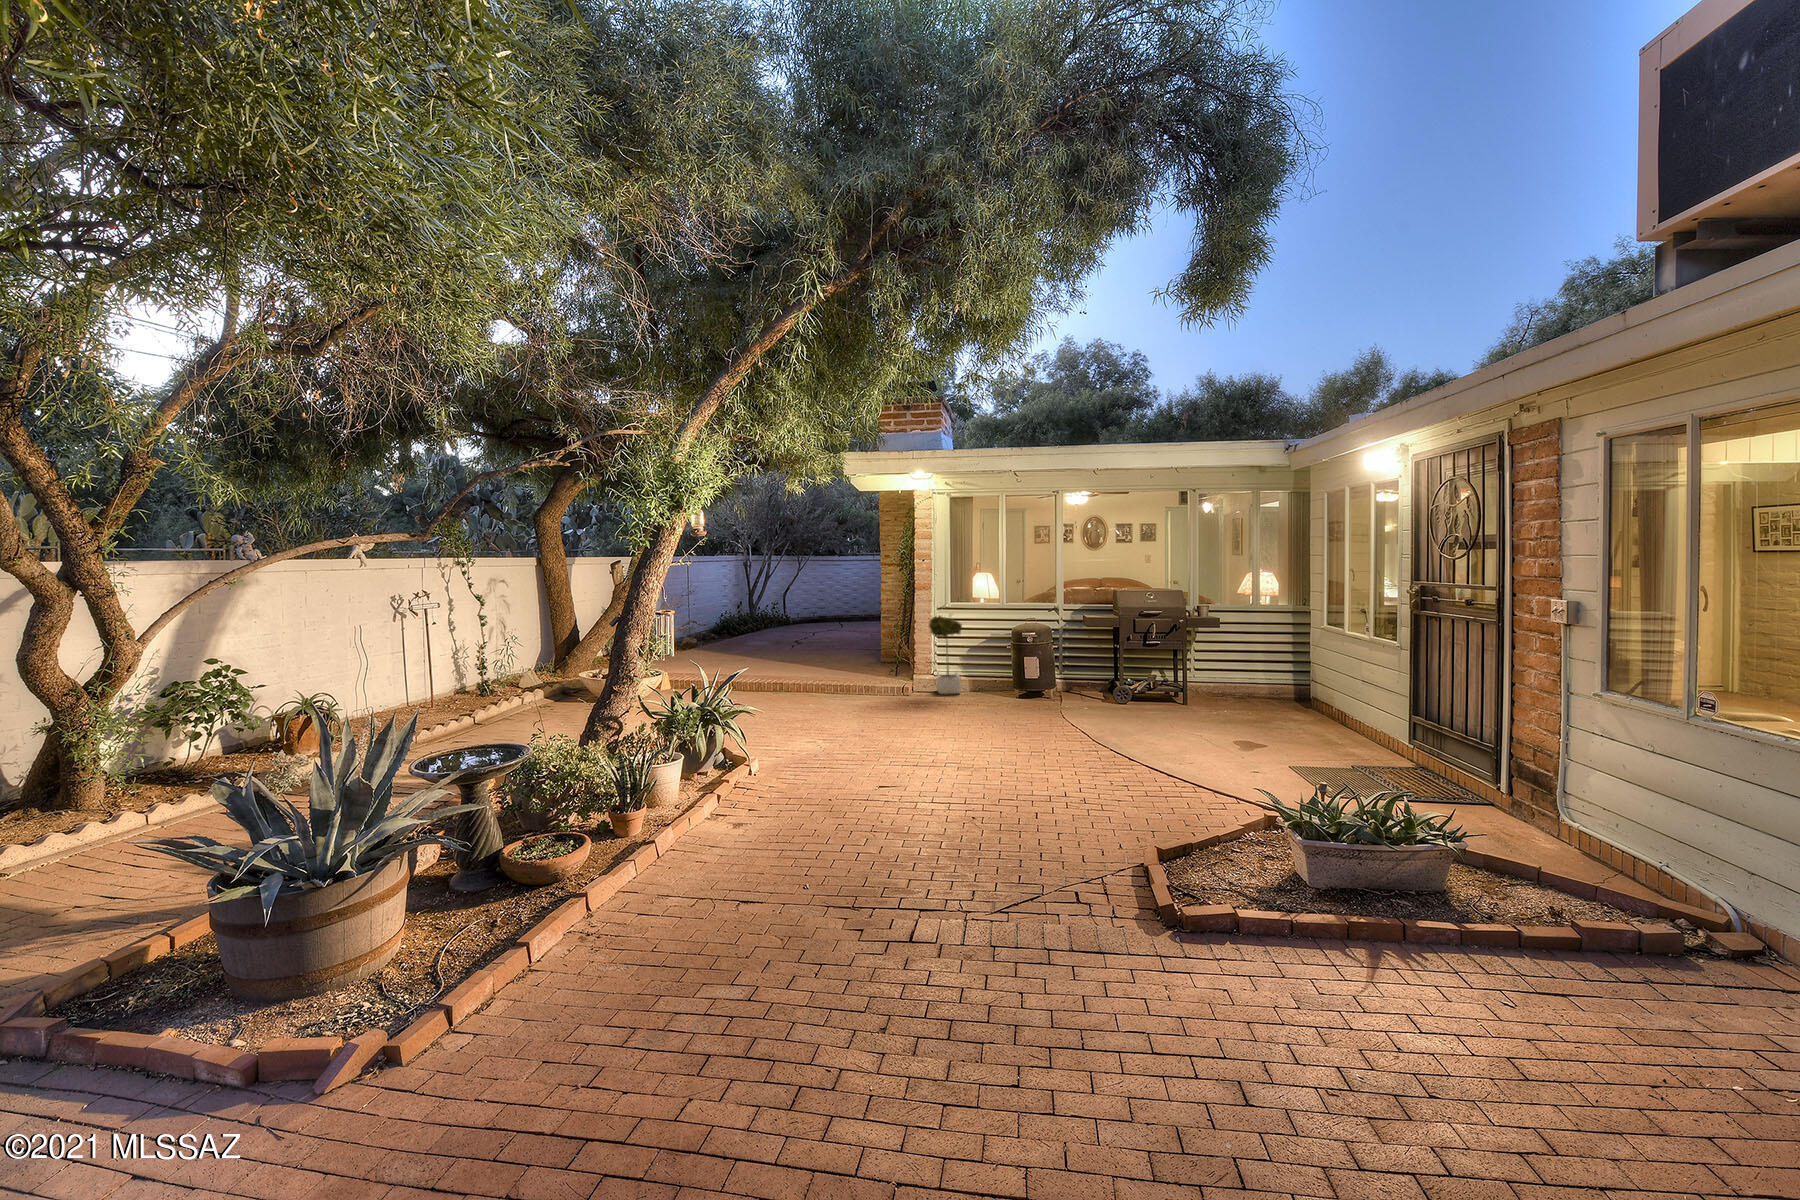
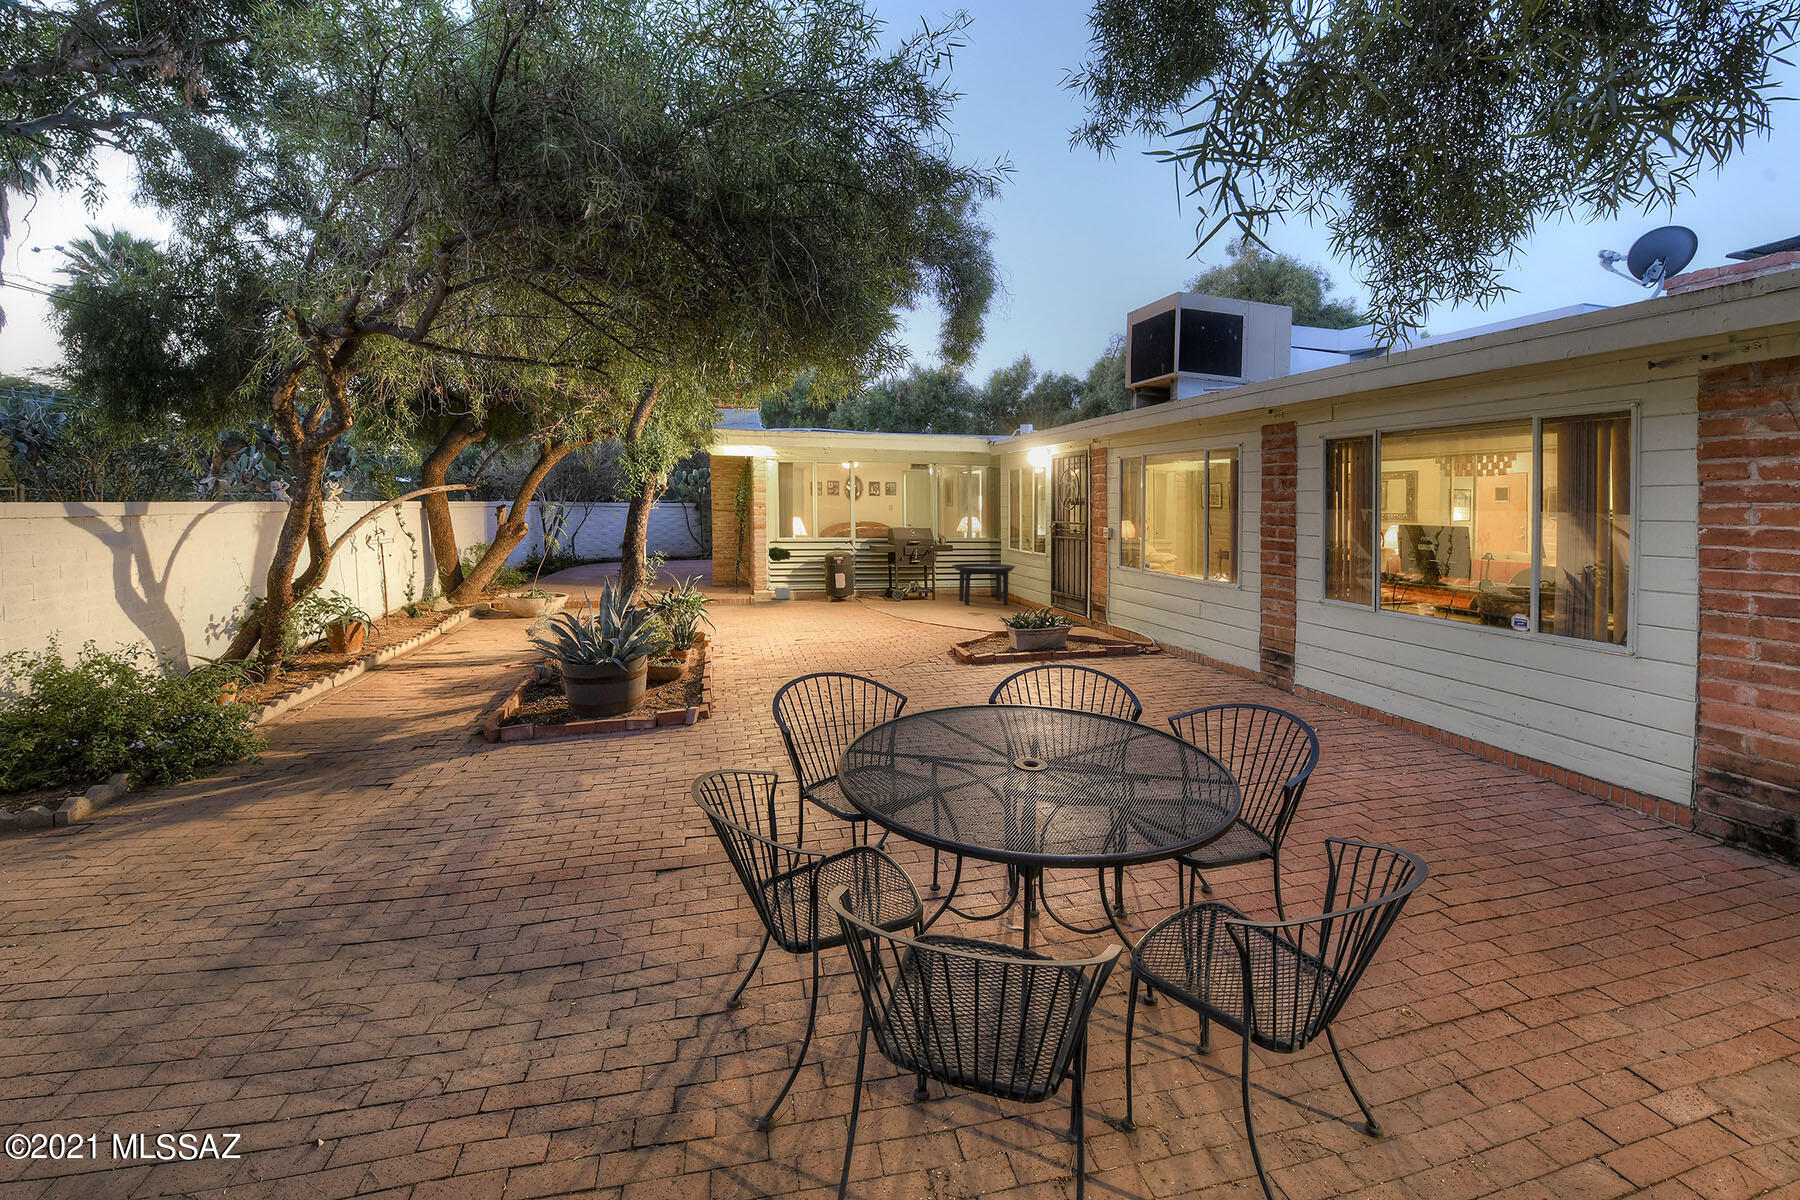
round table: none [1217,648,1334,725] -> present [952,564,1015,605]

